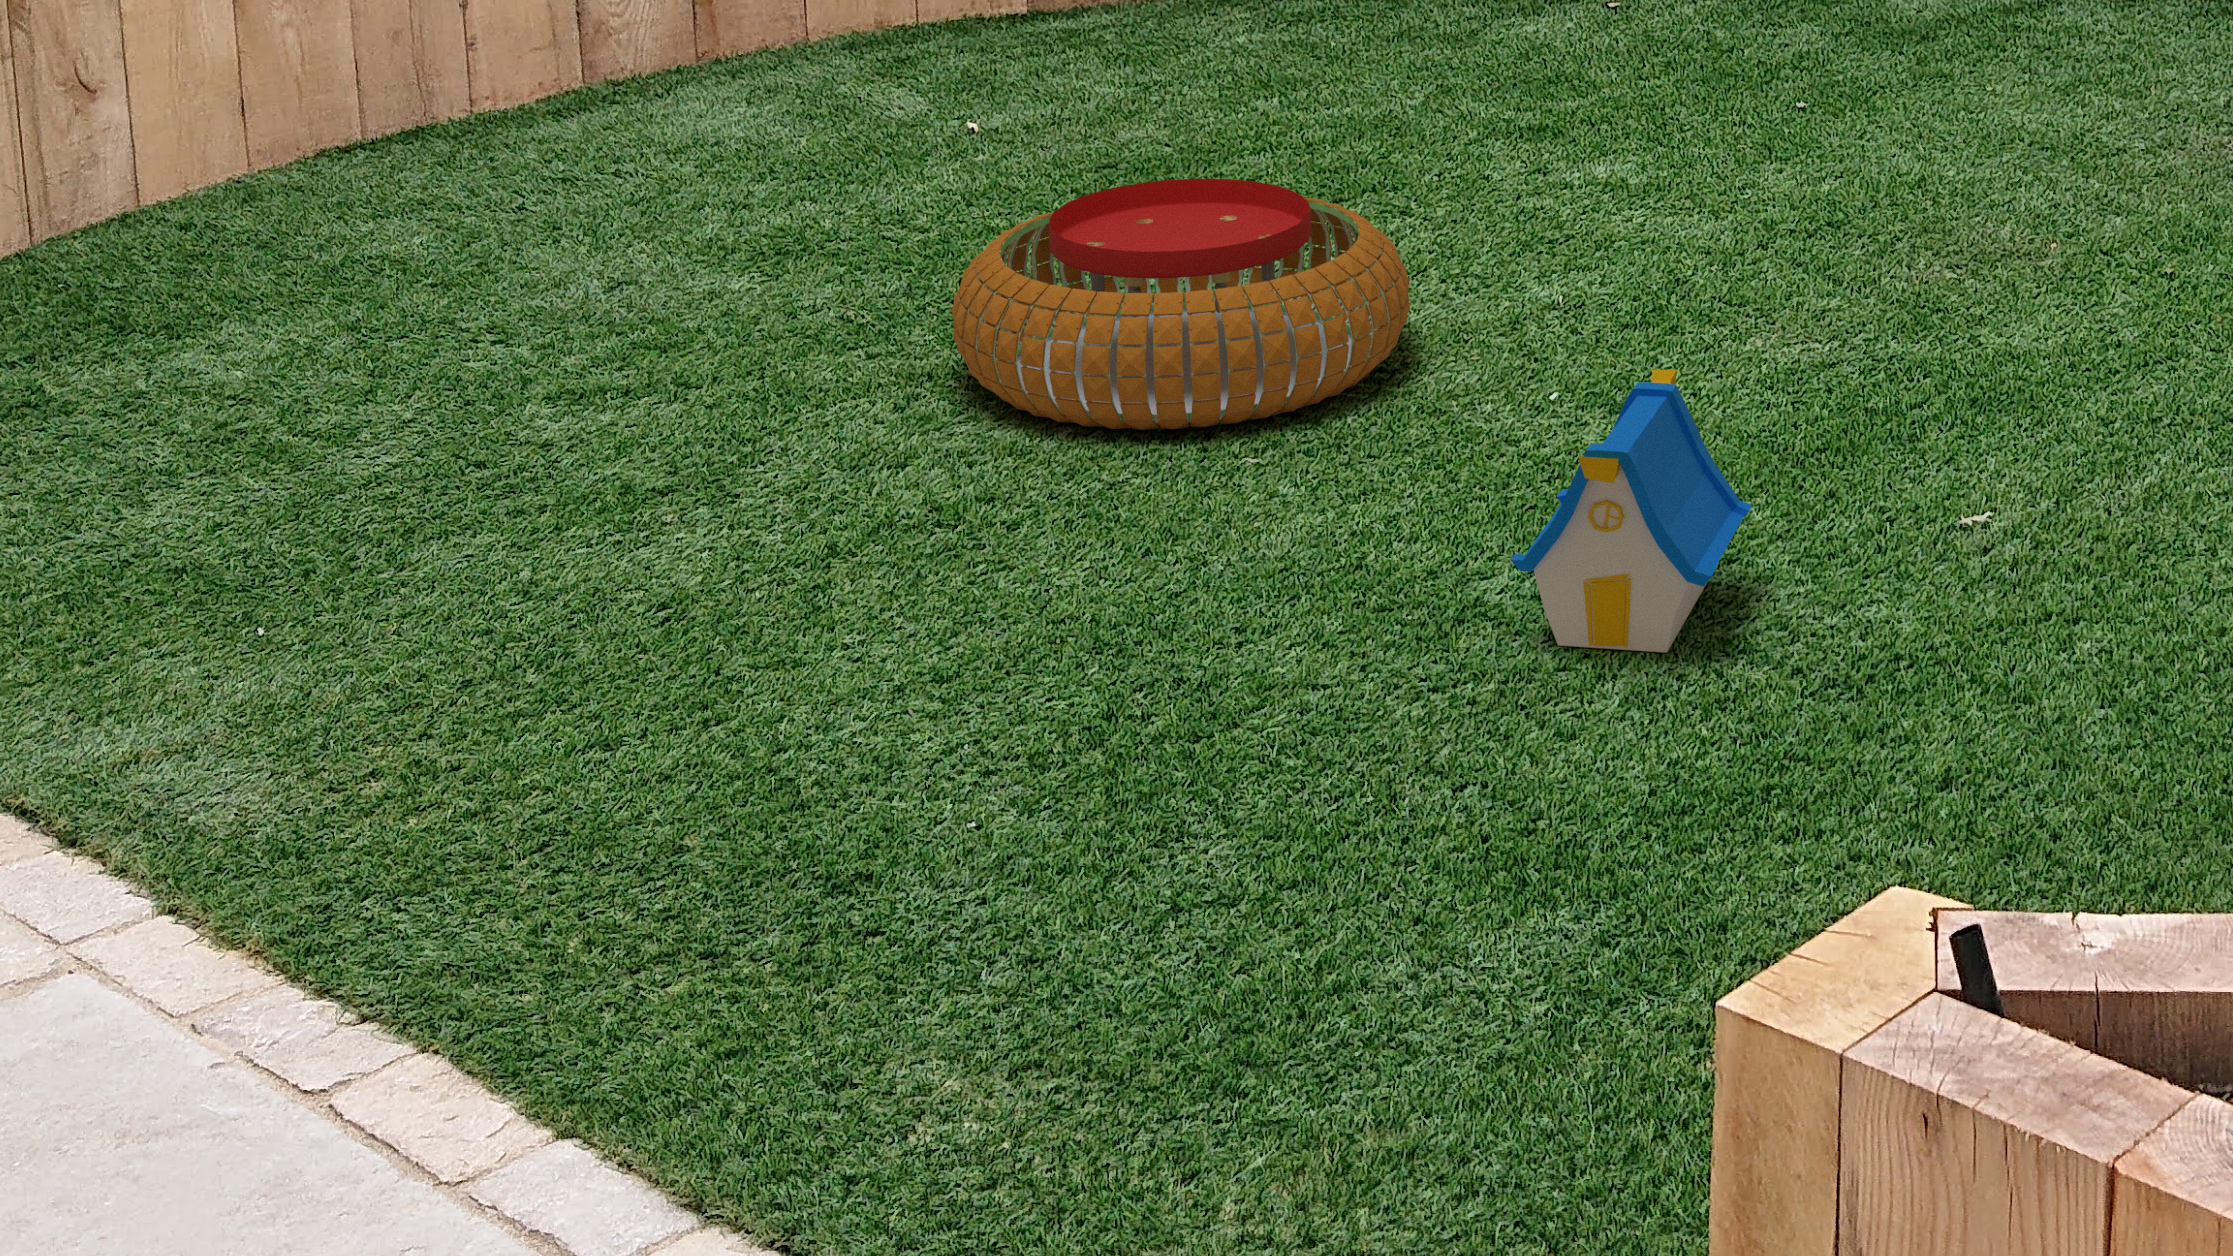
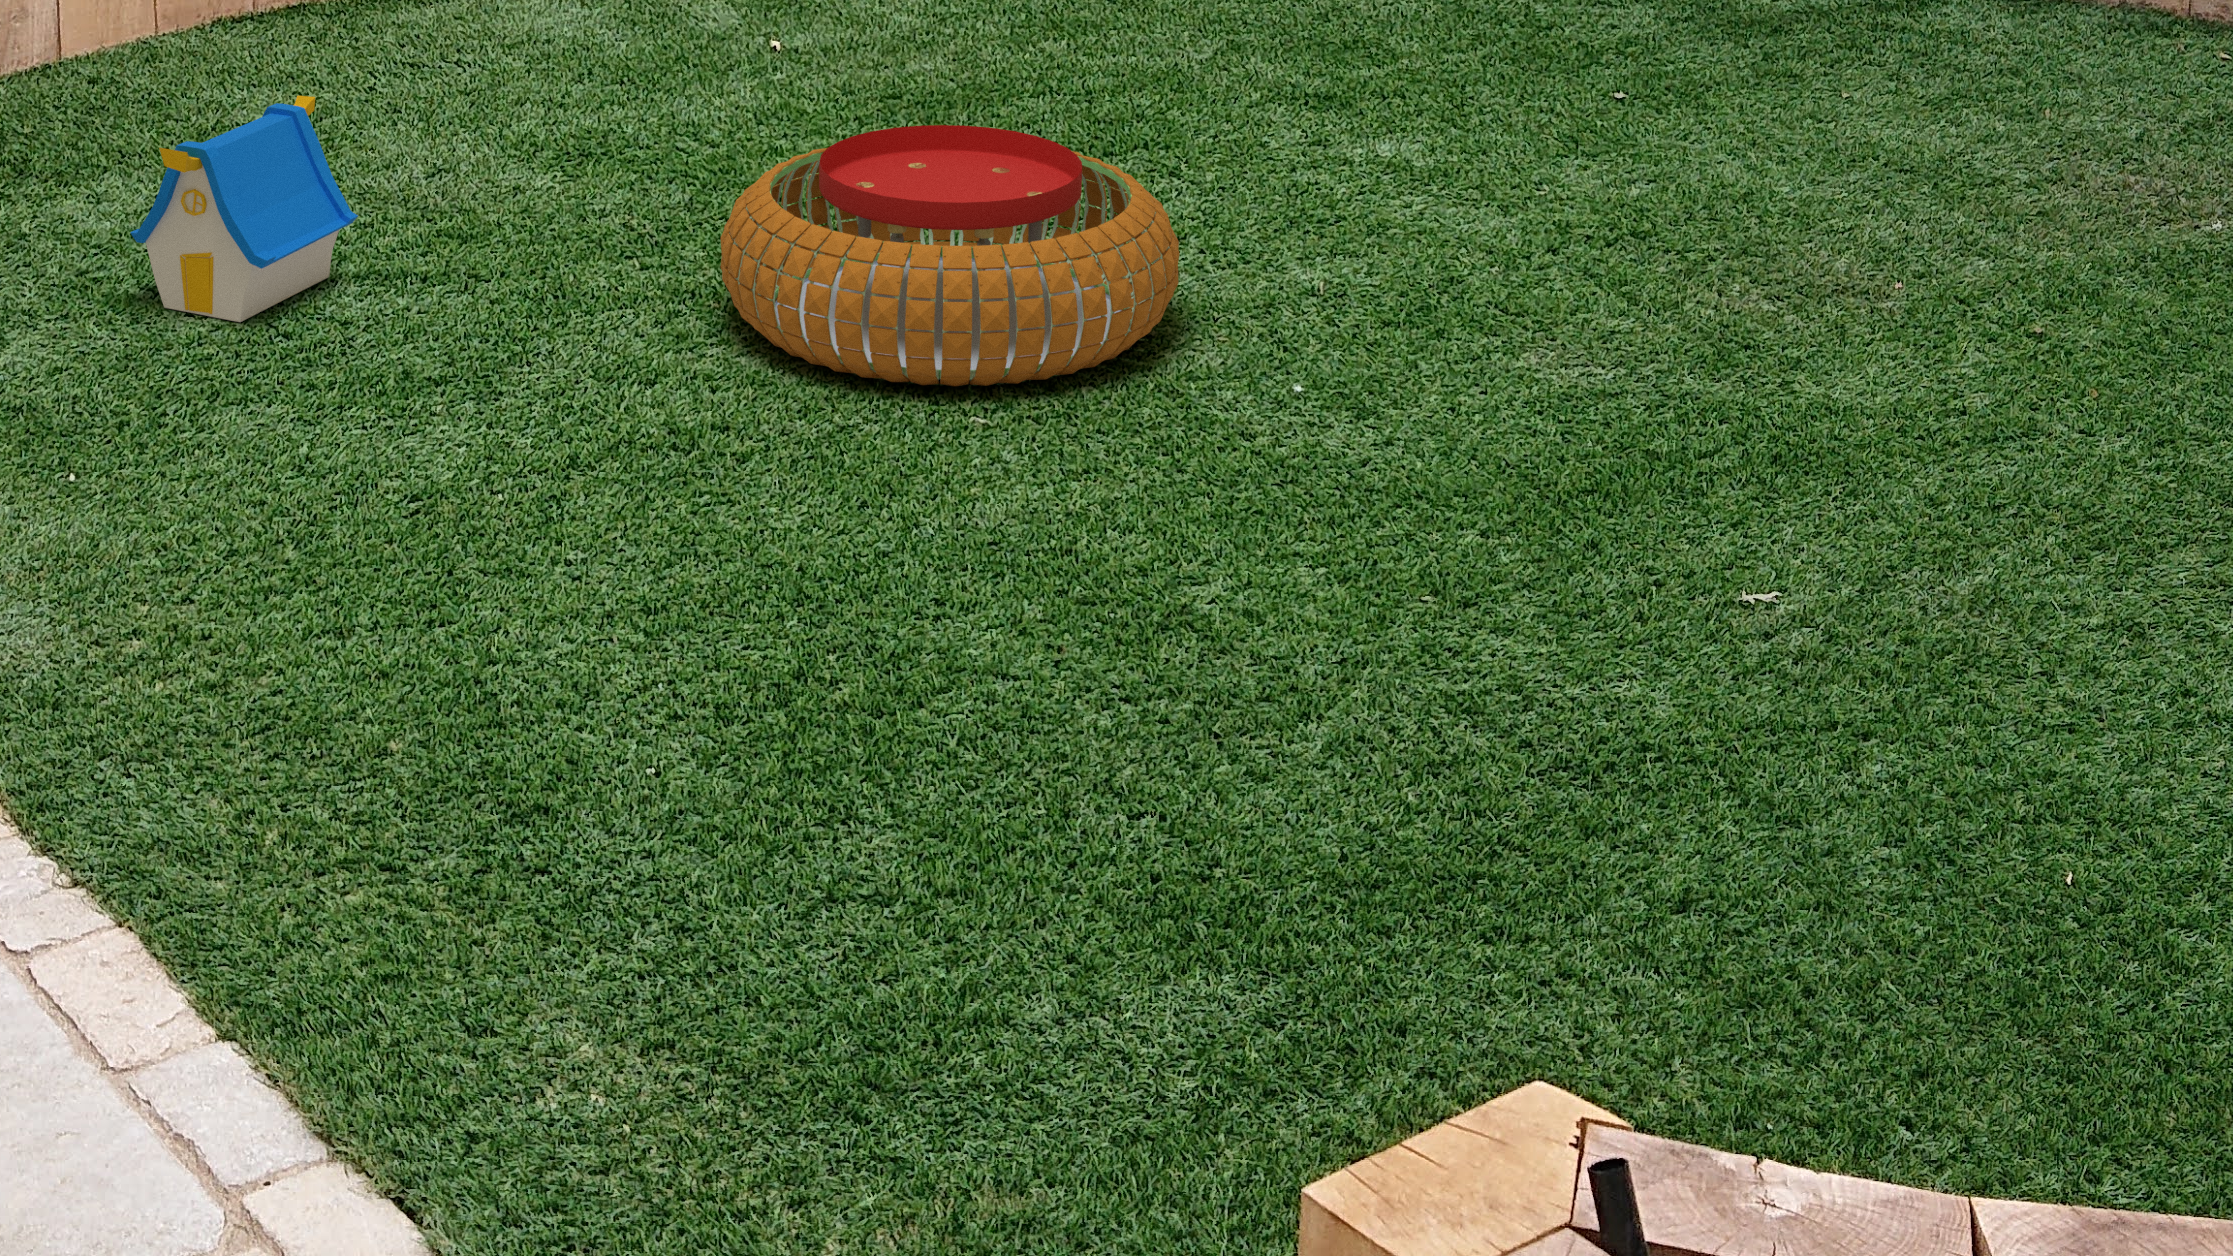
toy house: present [1511,370,1752,653] -> present [130,96,358,322]

